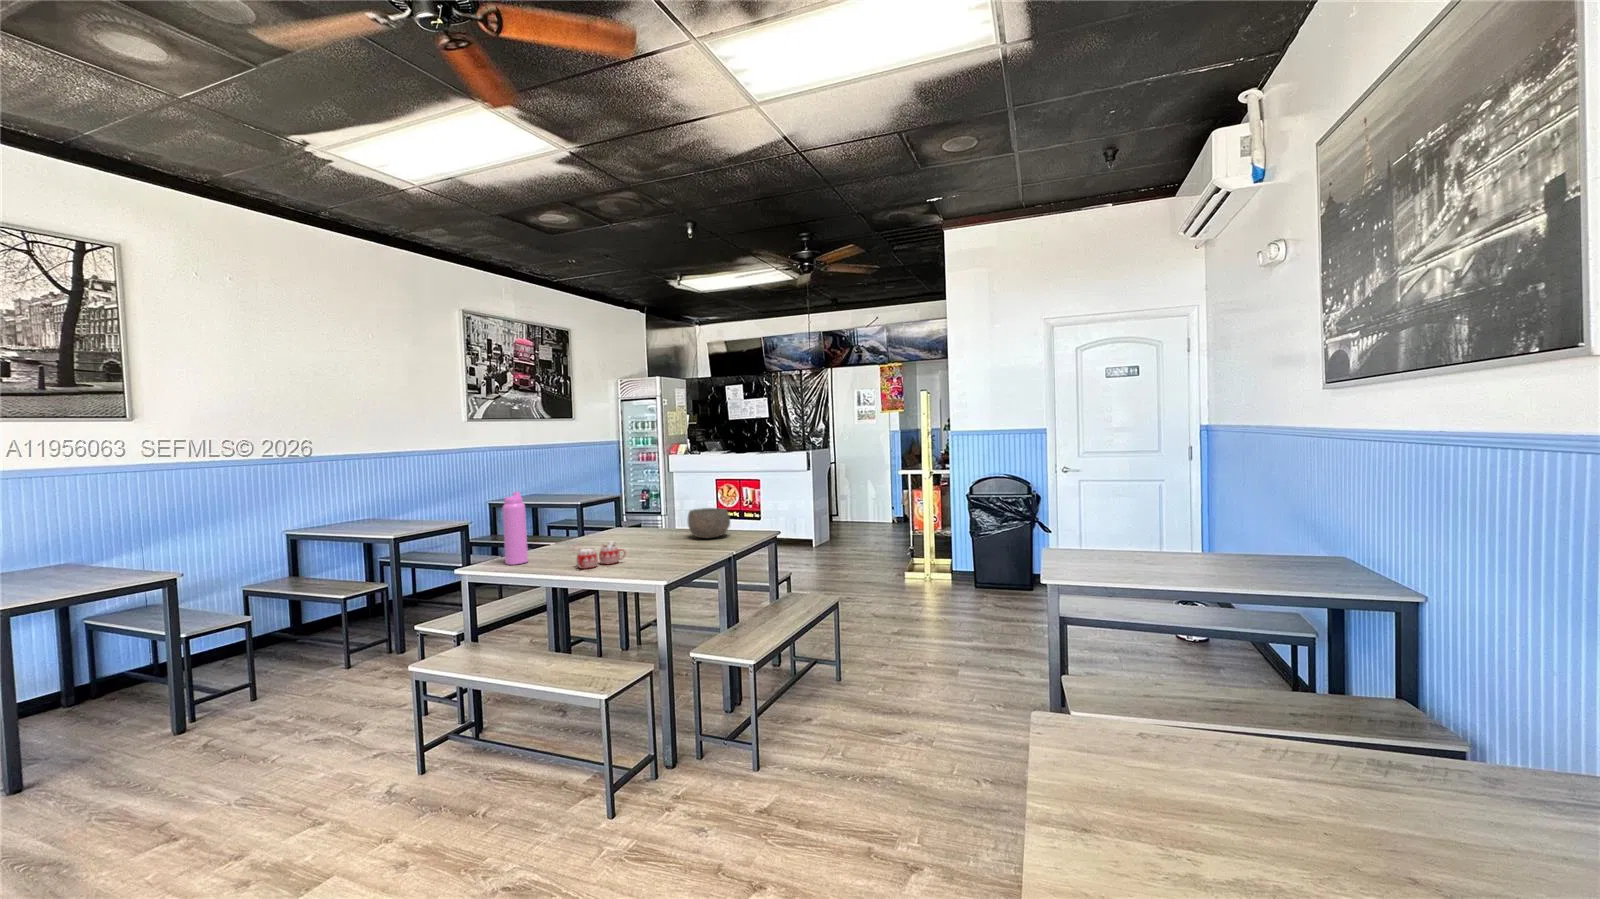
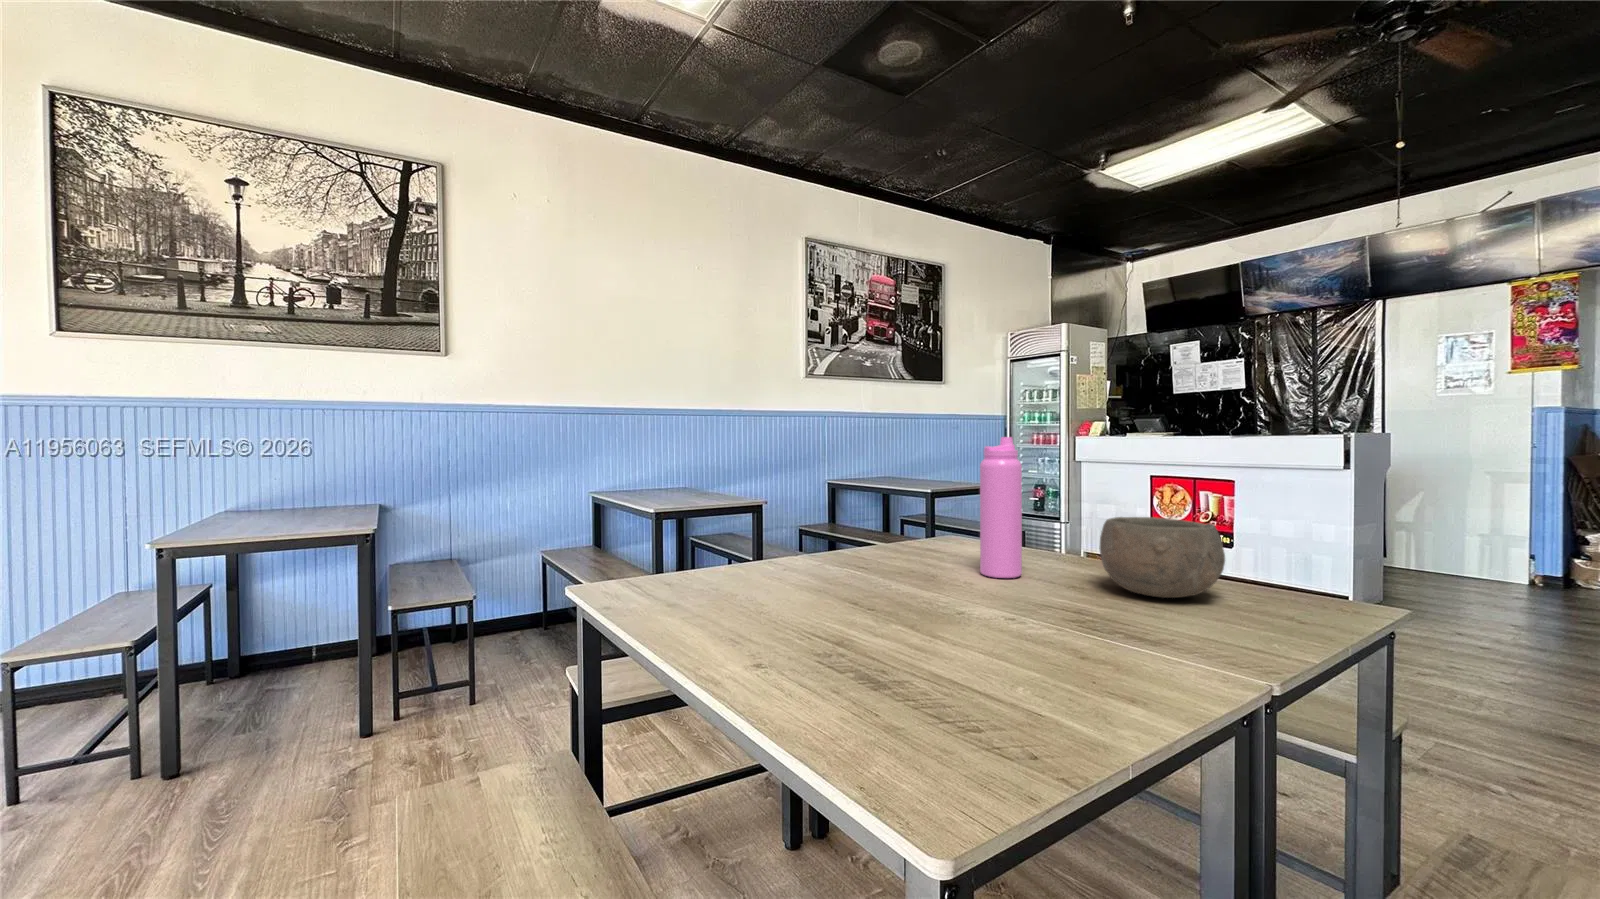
water bottle: present [503,491,528,565] -> present [980,437,1022,578]
mug: present [572,541,625,569] -> none [765,578,904,650]

